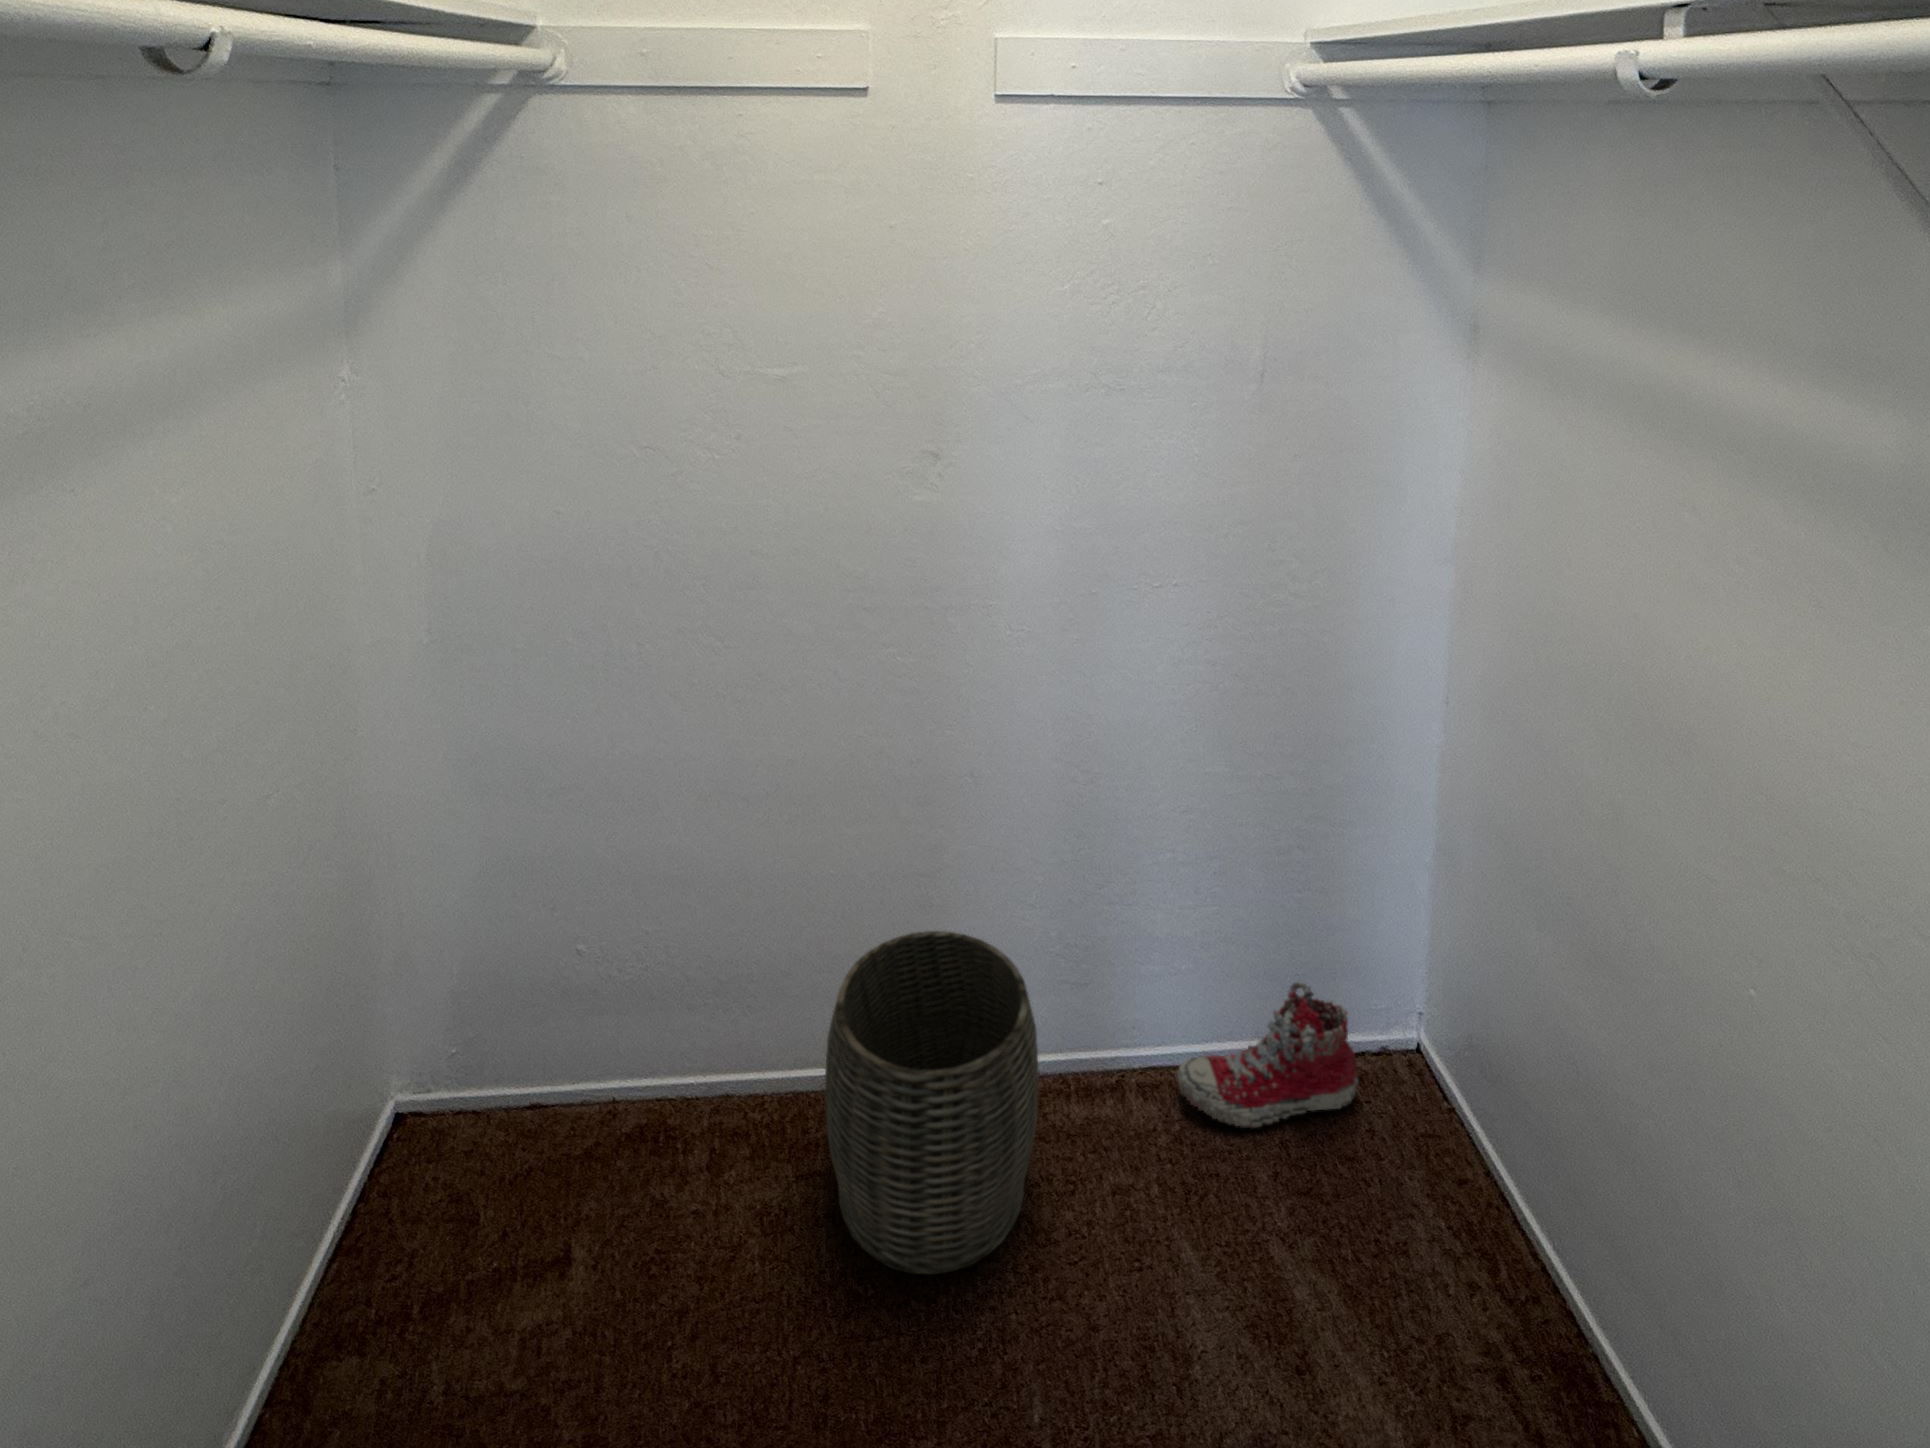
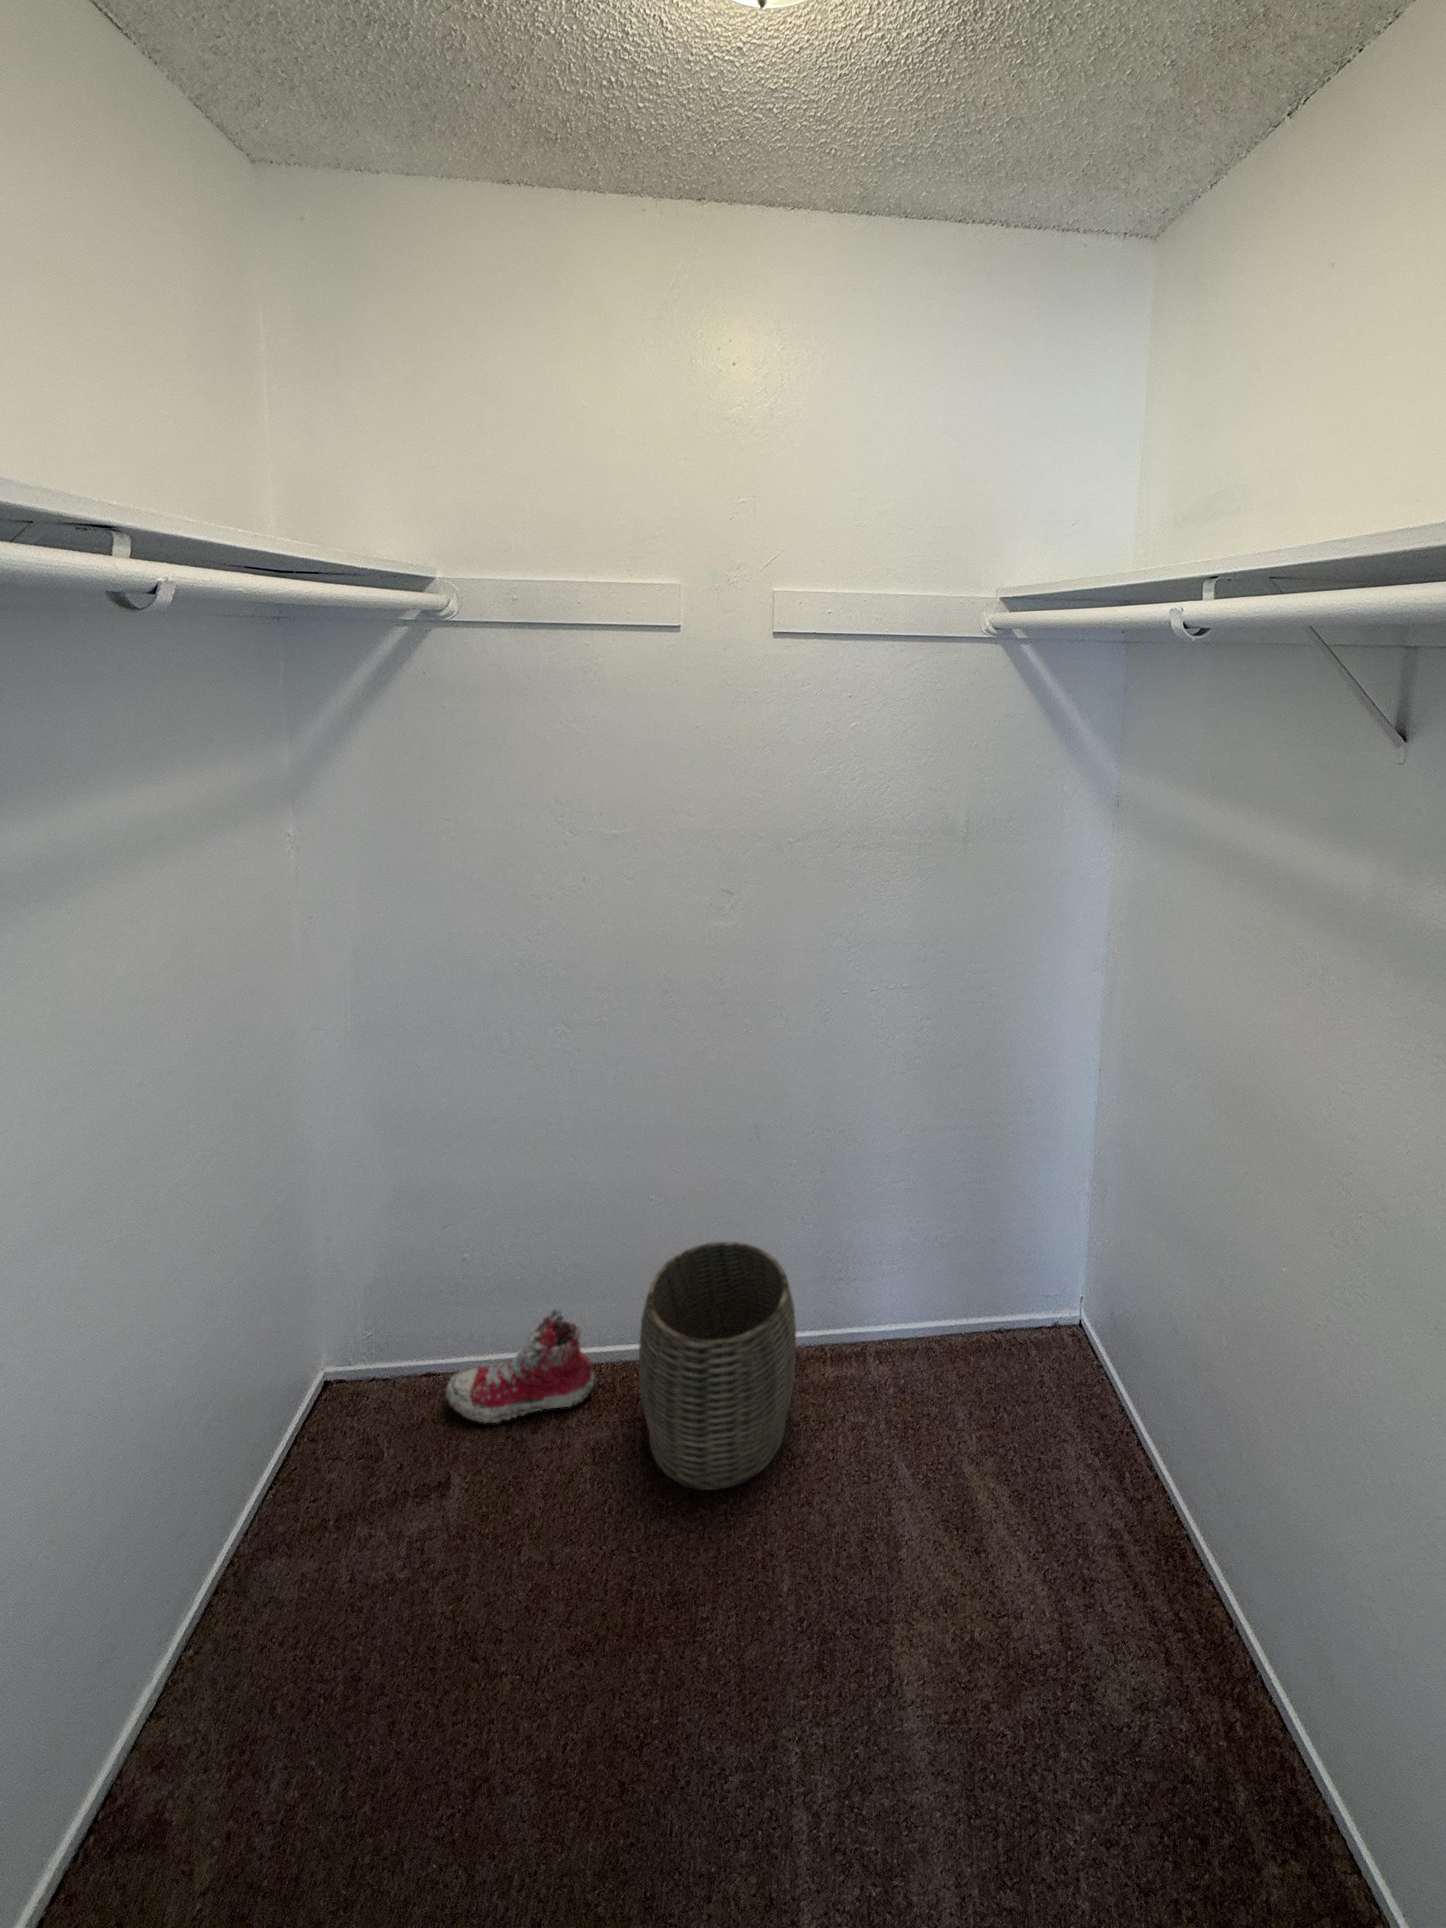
shoe: present [1177,982,1358,1128] -> present [446,1308,594,1423]

